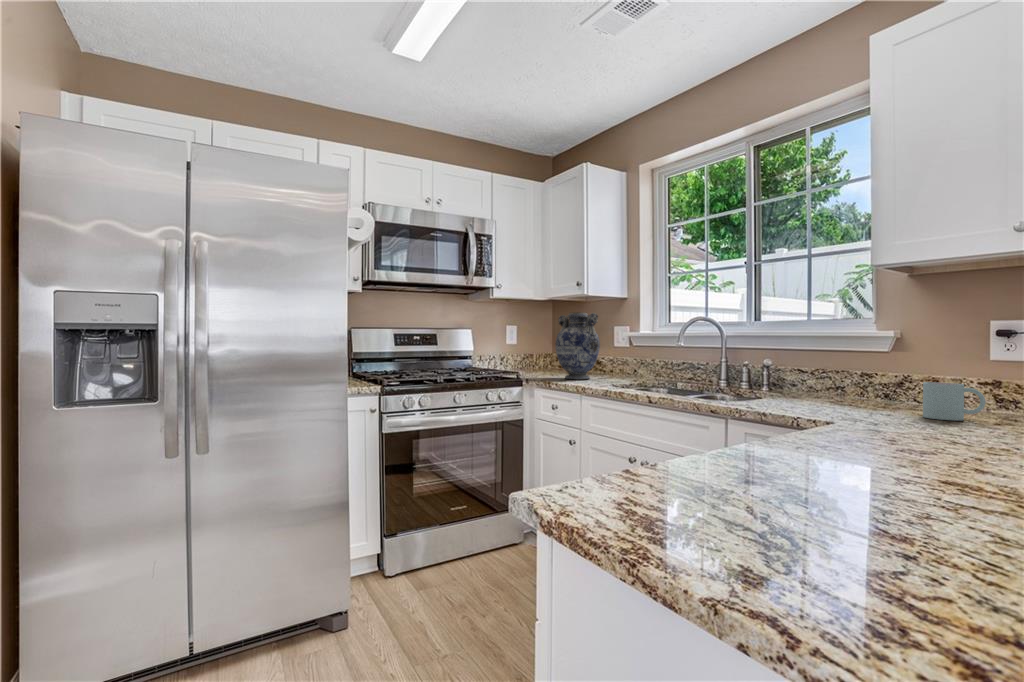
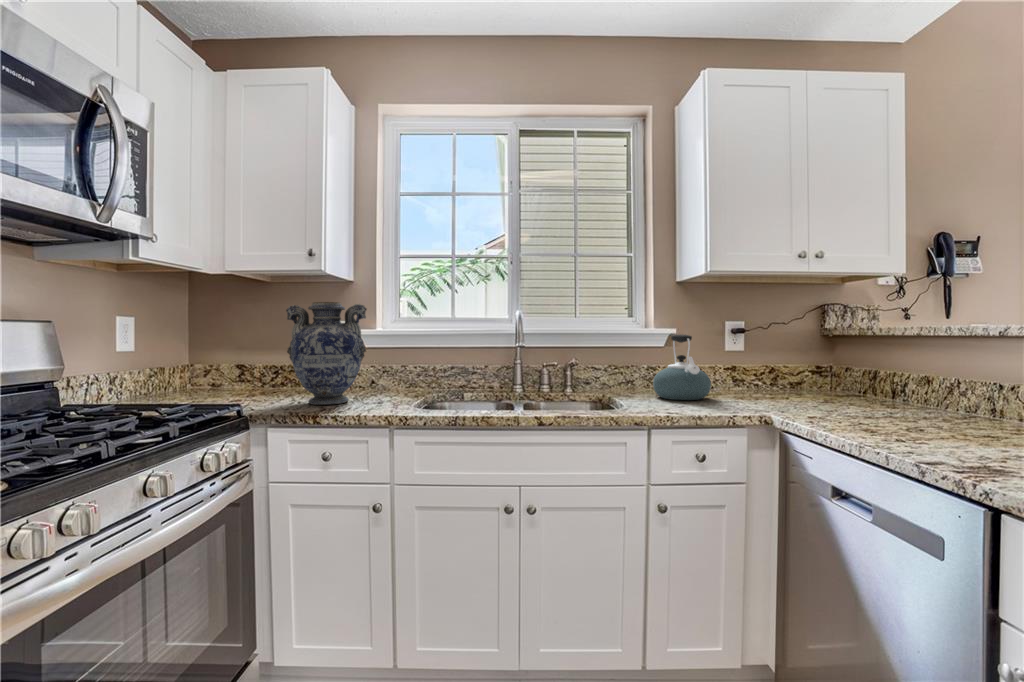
kettle: none [819,335,894,409] -> present [653,335,711,400]
mug: present [923,382,986,420] -> none [741,372,777,401]

